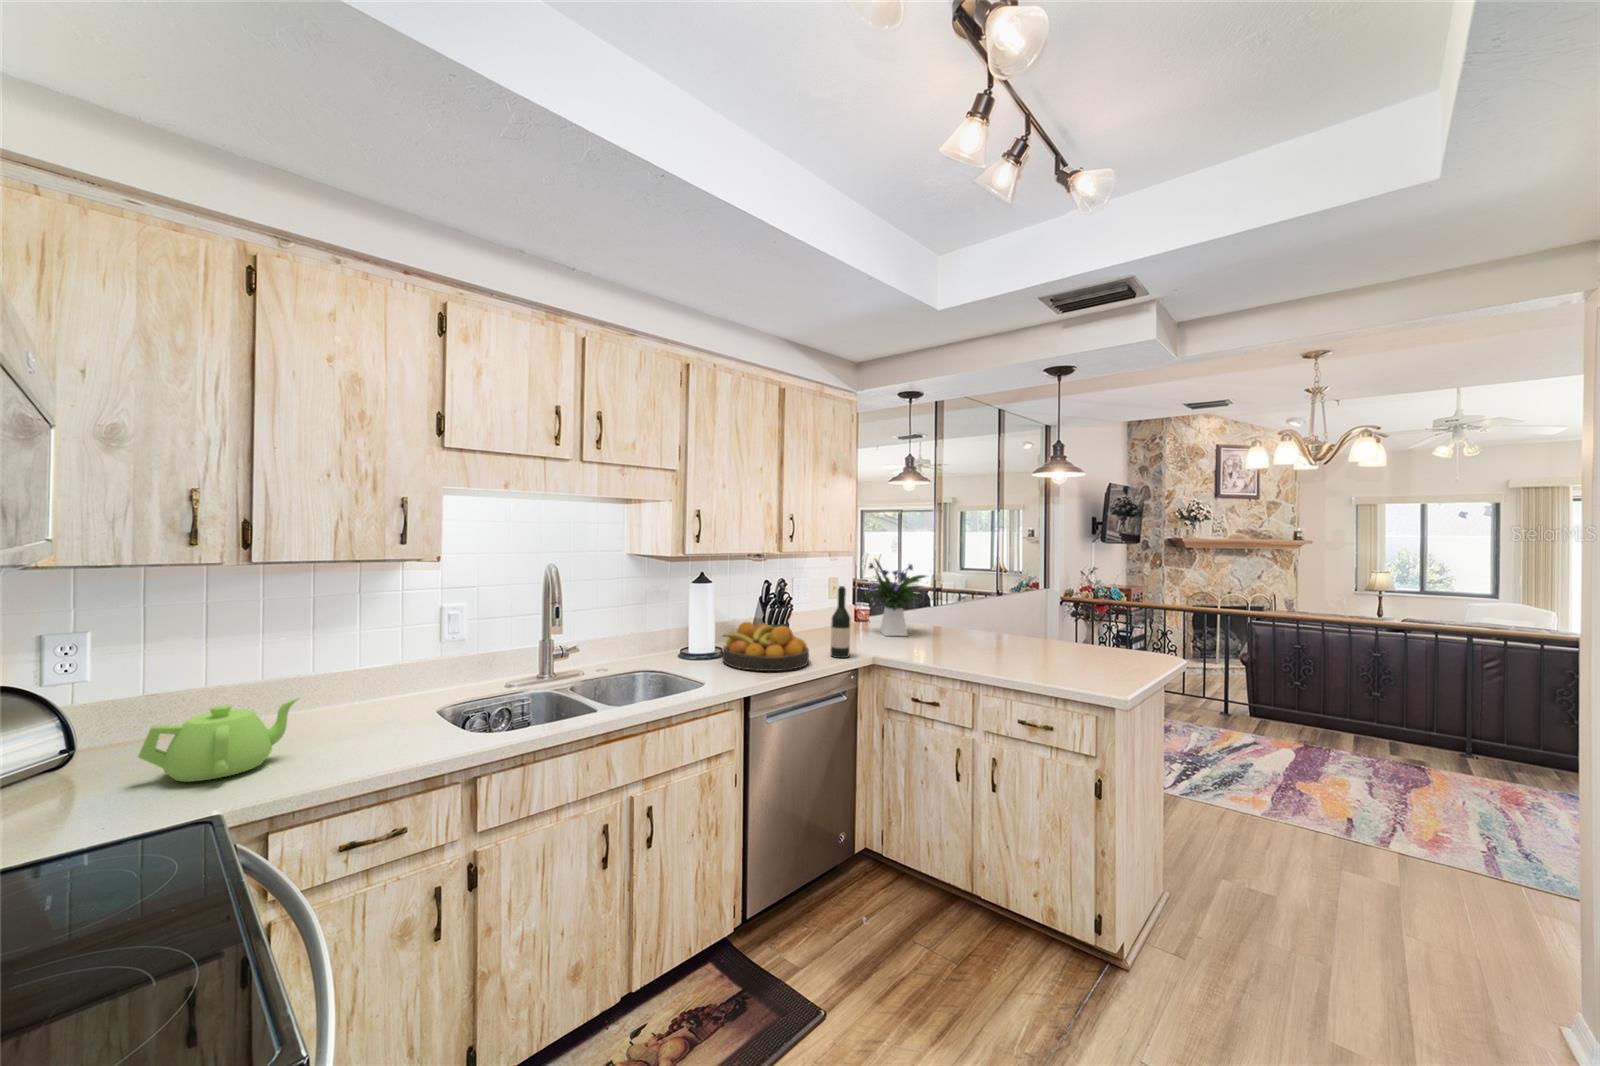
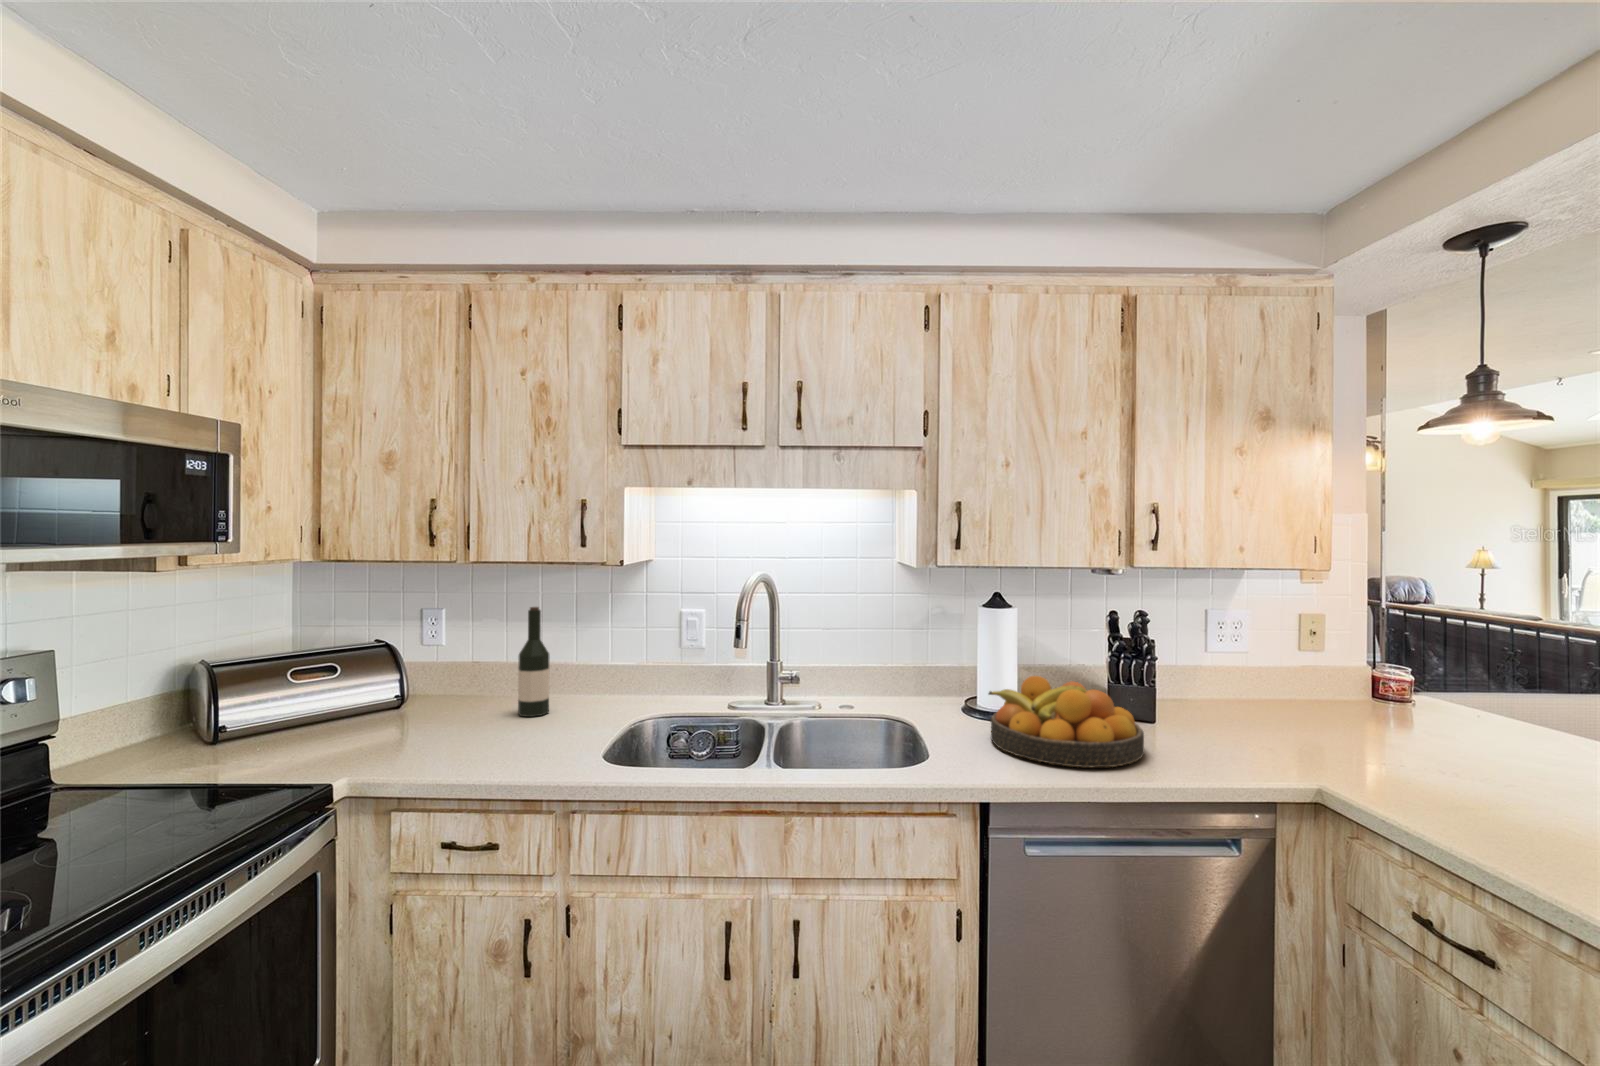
flower arrangement: present [865,559,926,636] -> none [1344,580,1547,752]
wine bottle: present [831,586,850,658] -> present [518,607,549,717]
teapot: present [138,698,299,782] -> none [358,688,463,752]

